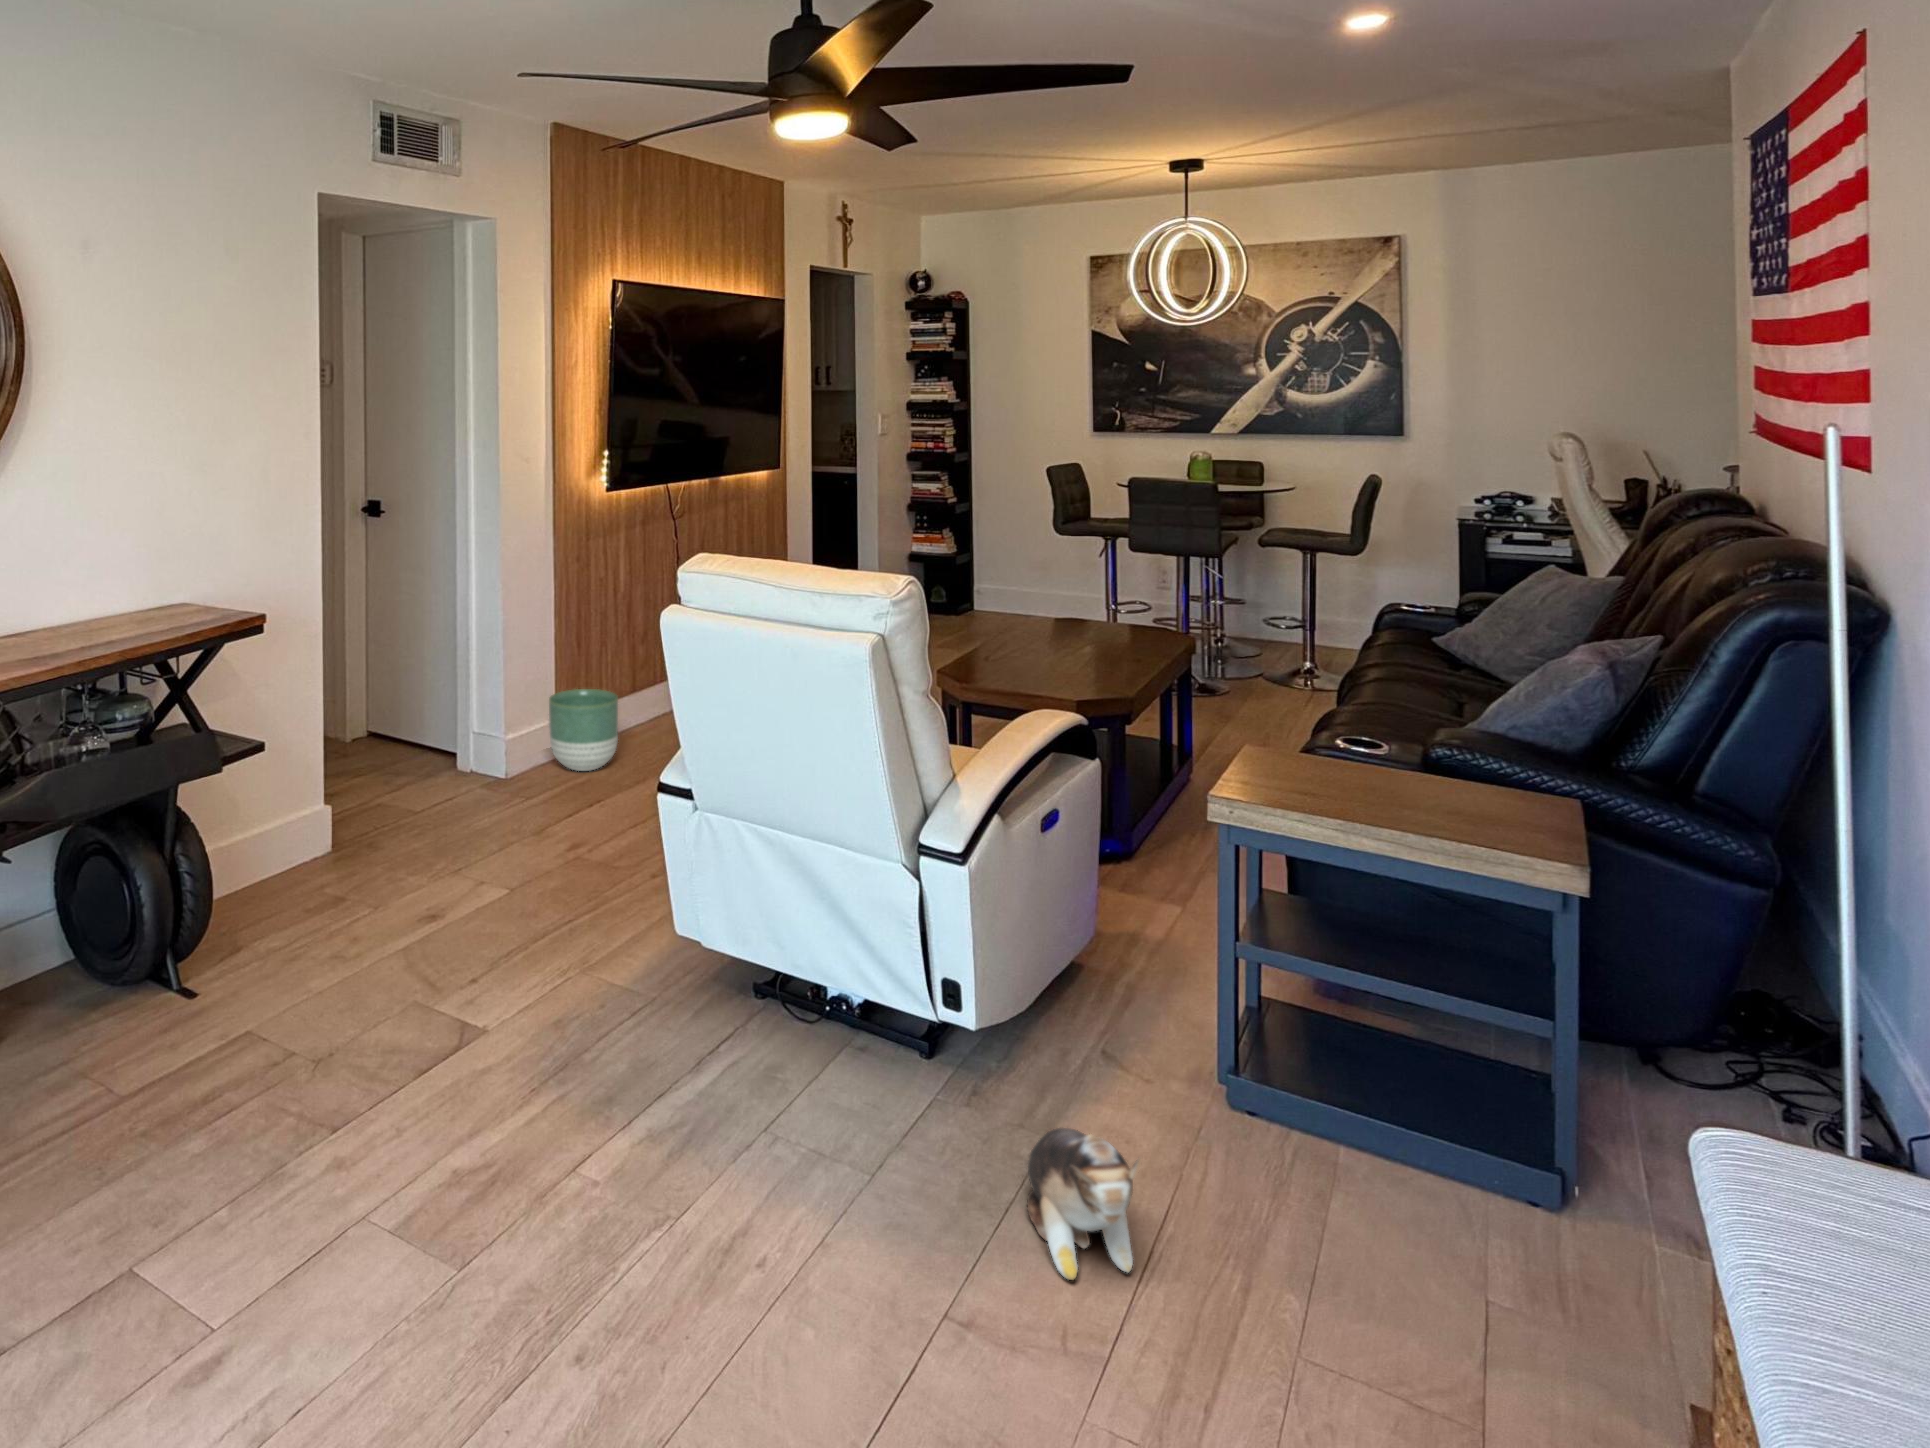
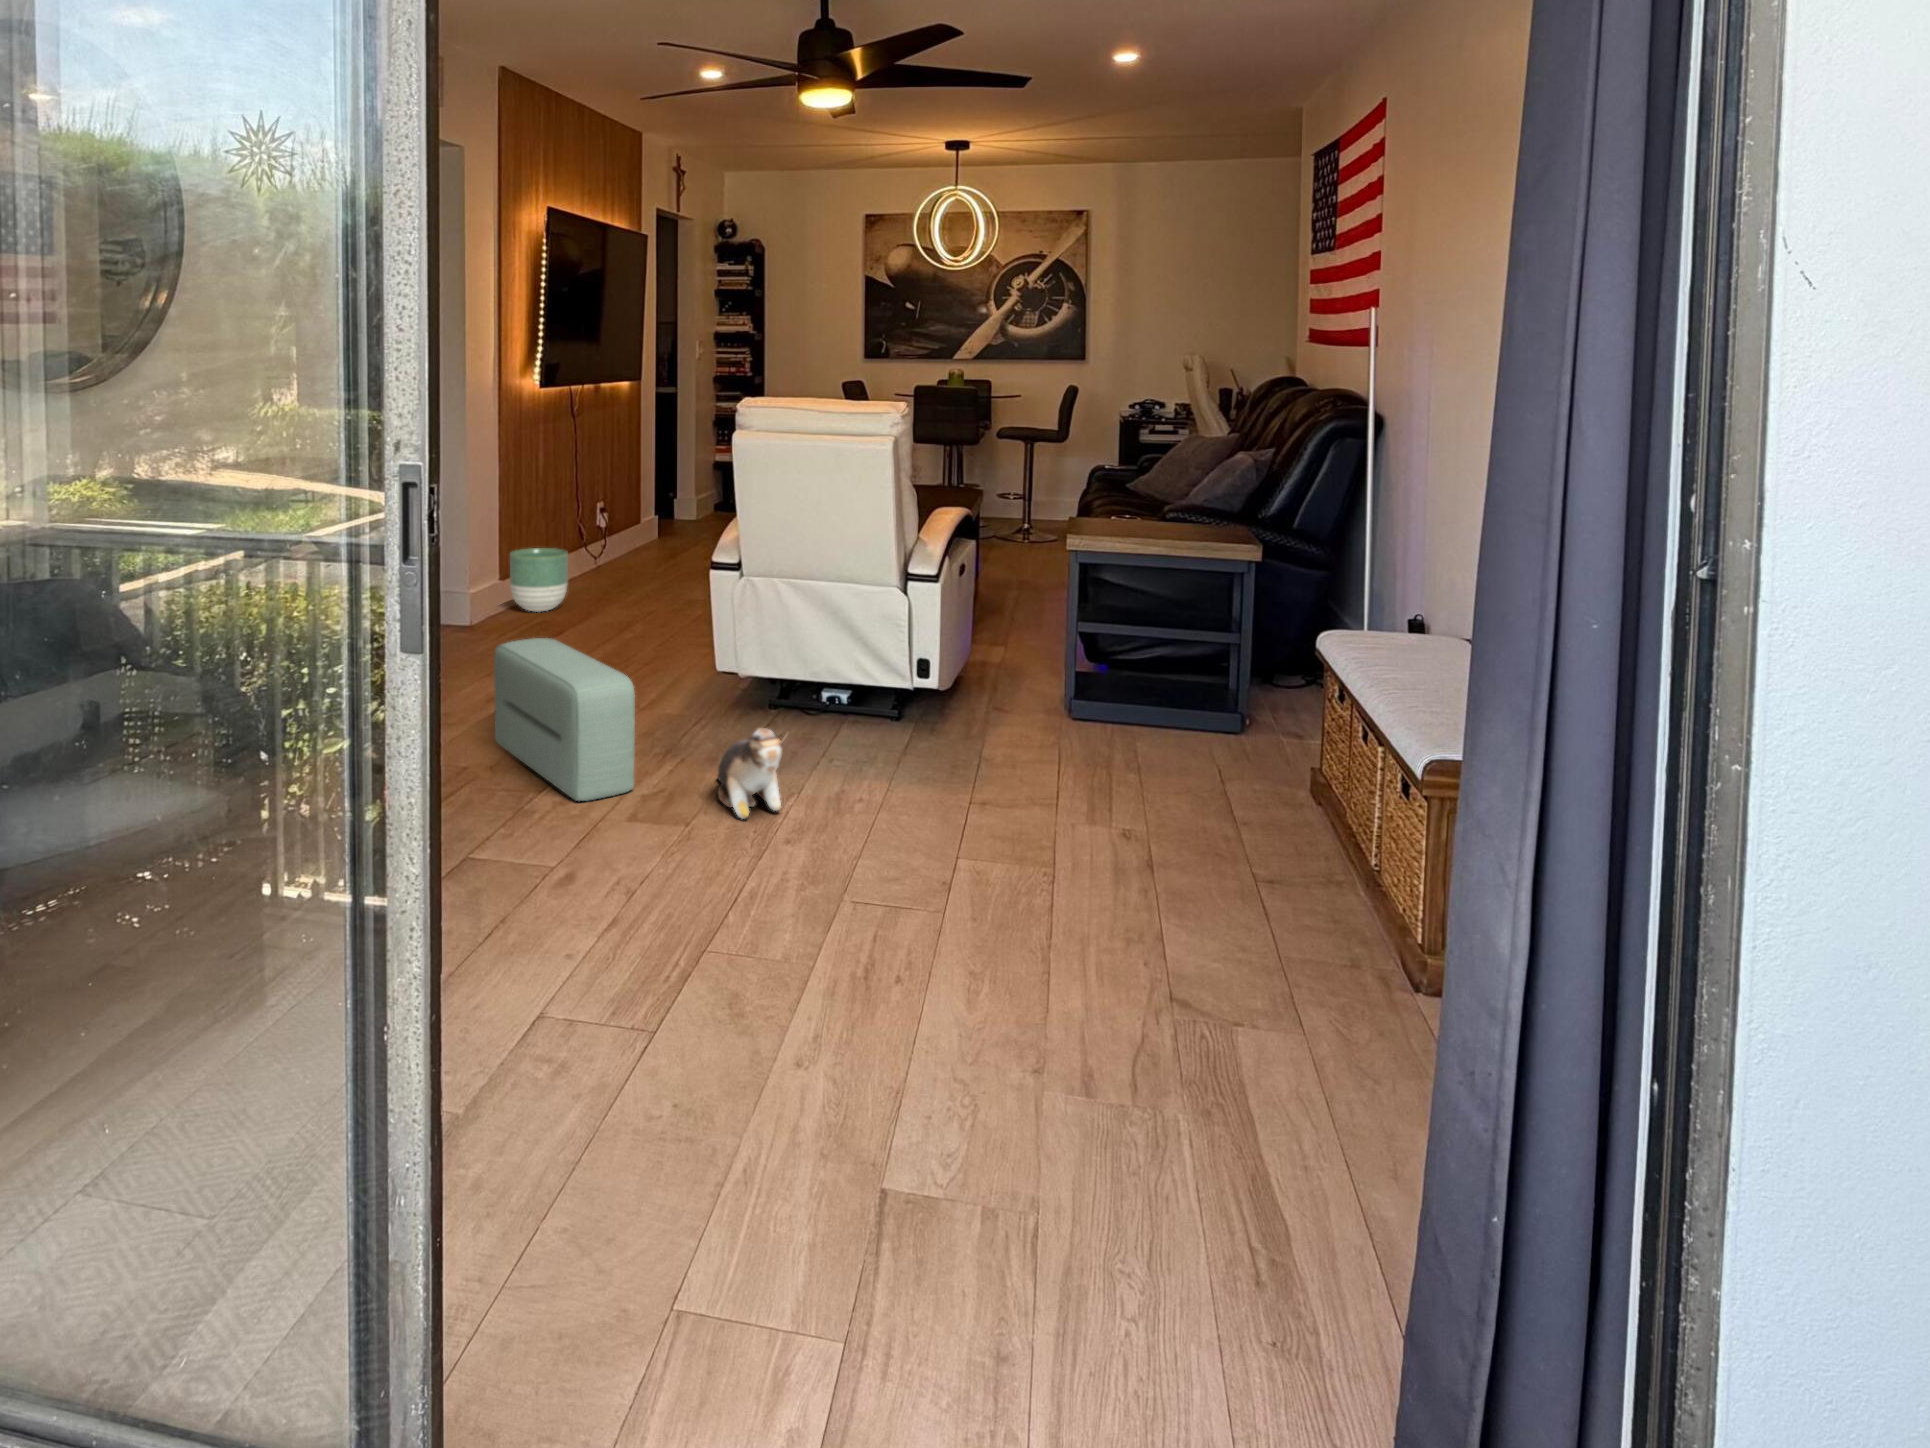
pouf: none [297,890,404,1200] -> present [494,638,635,801]
plush toy: present [1027,1128,1142,1280] -> present [717,728,787,819]

